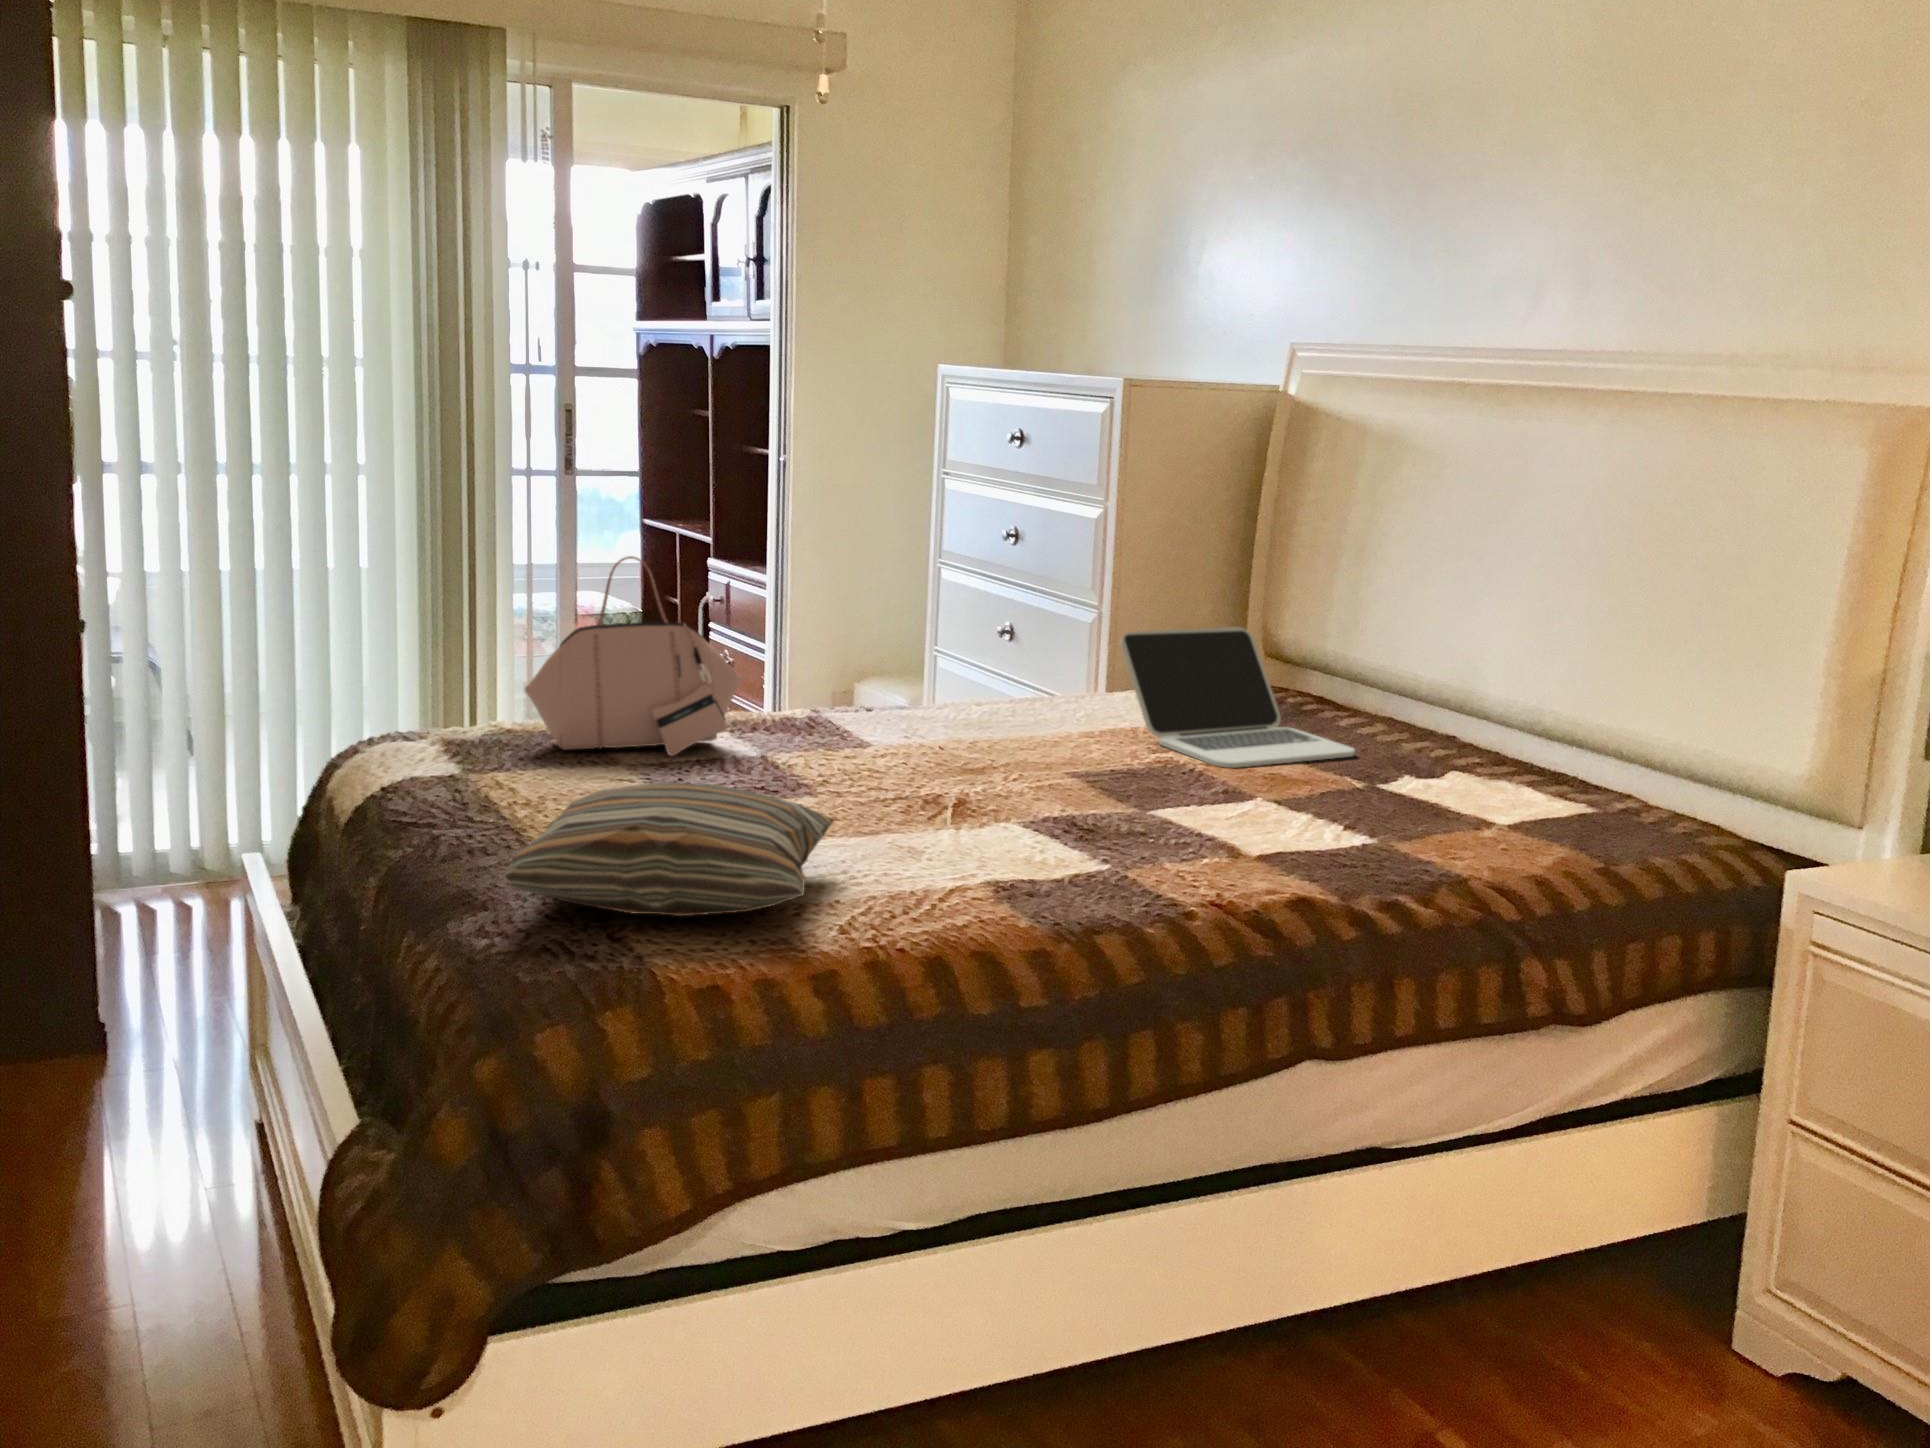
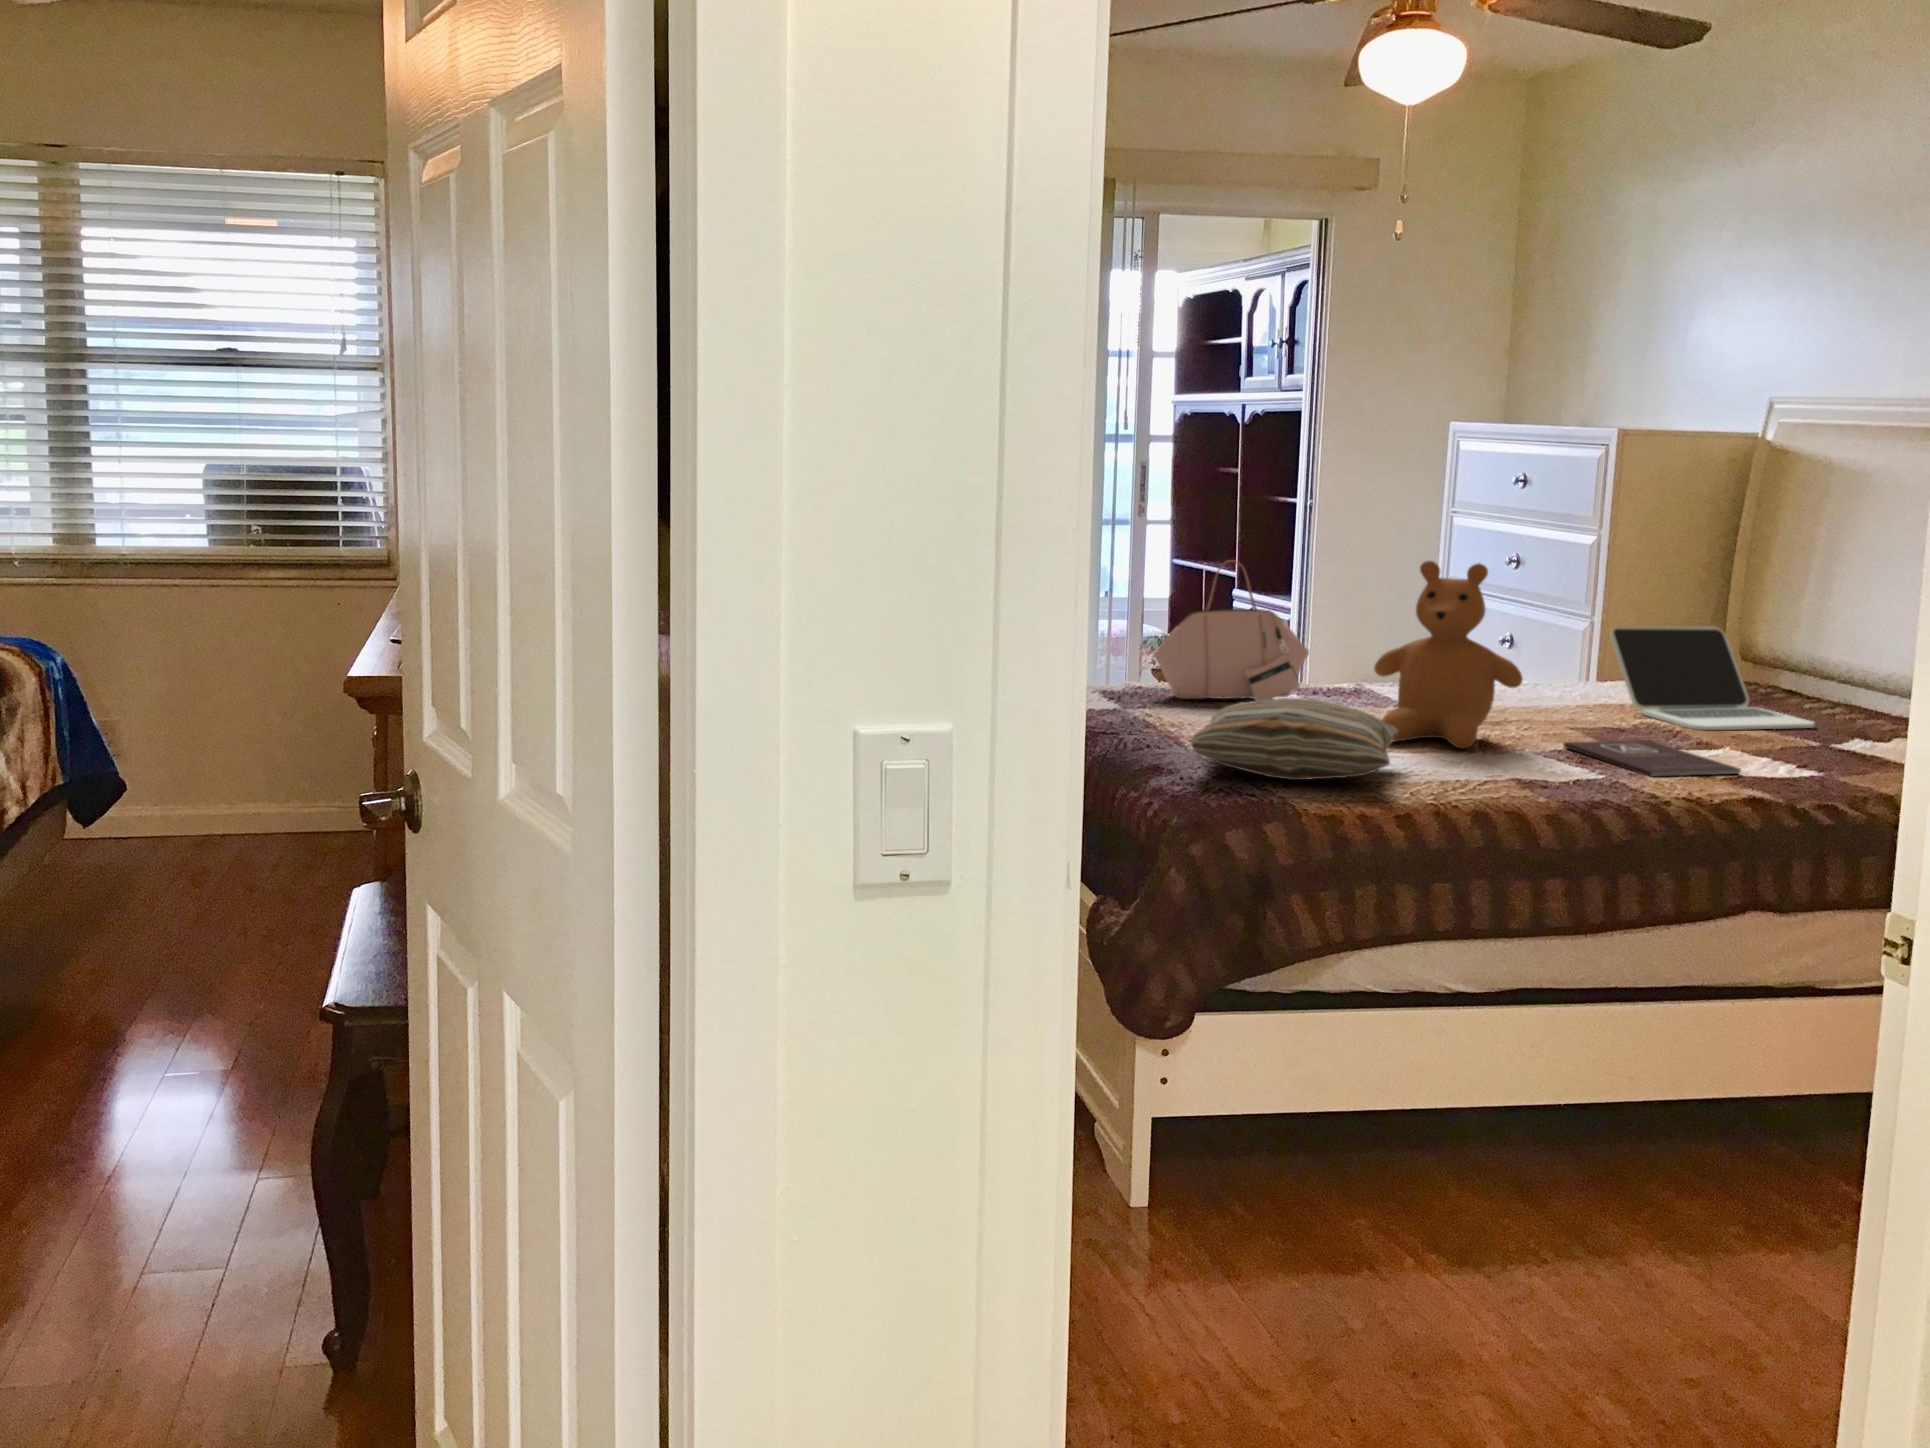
teddy bear: none [815,564,1007,826] -> present [1374,561,1523,748]
book: none [1060,795,1278,863] -> present [1564,740,1741,777]

